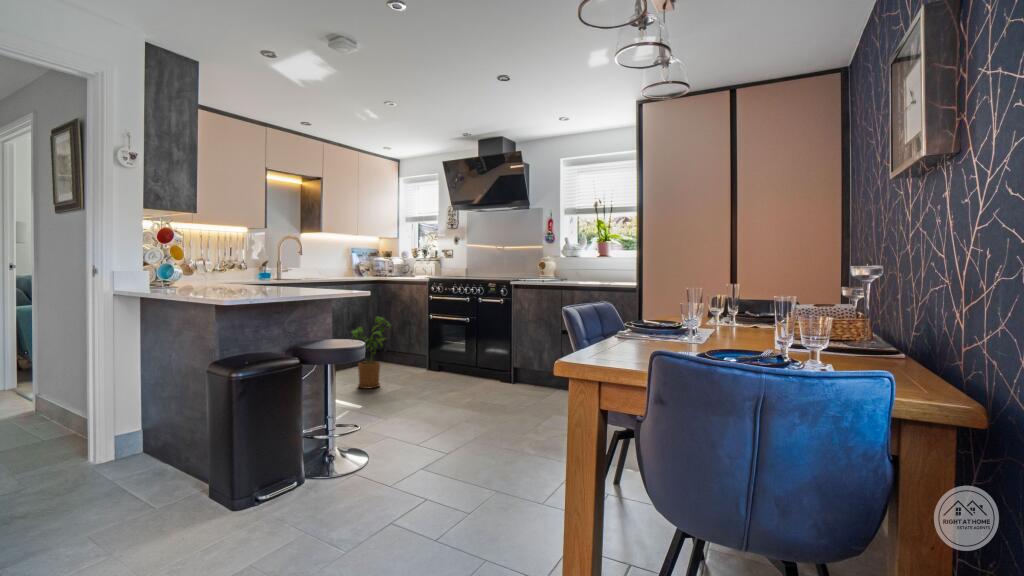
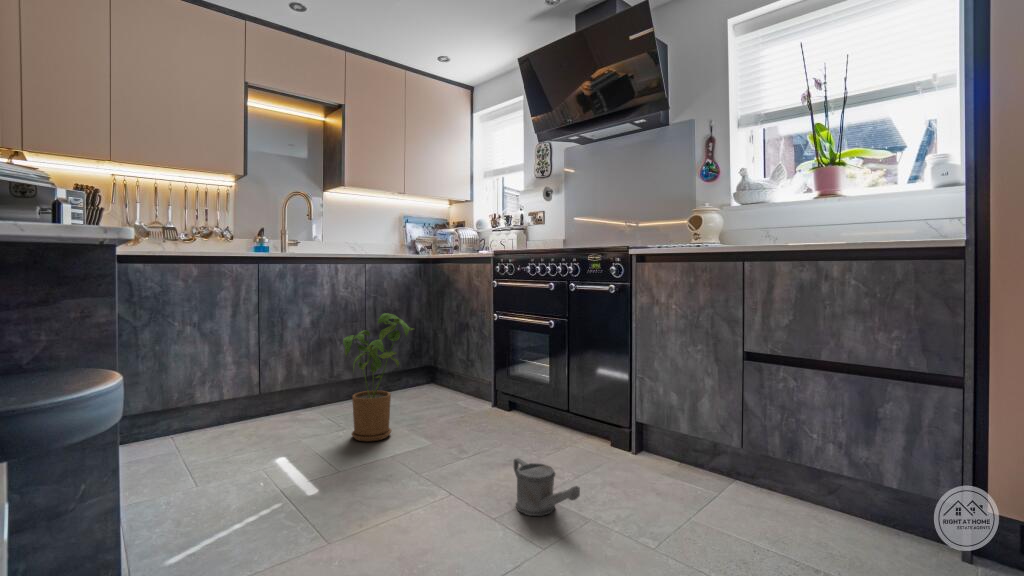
watering can: none [461,383,495,404] -> present [514,458,580,516]

